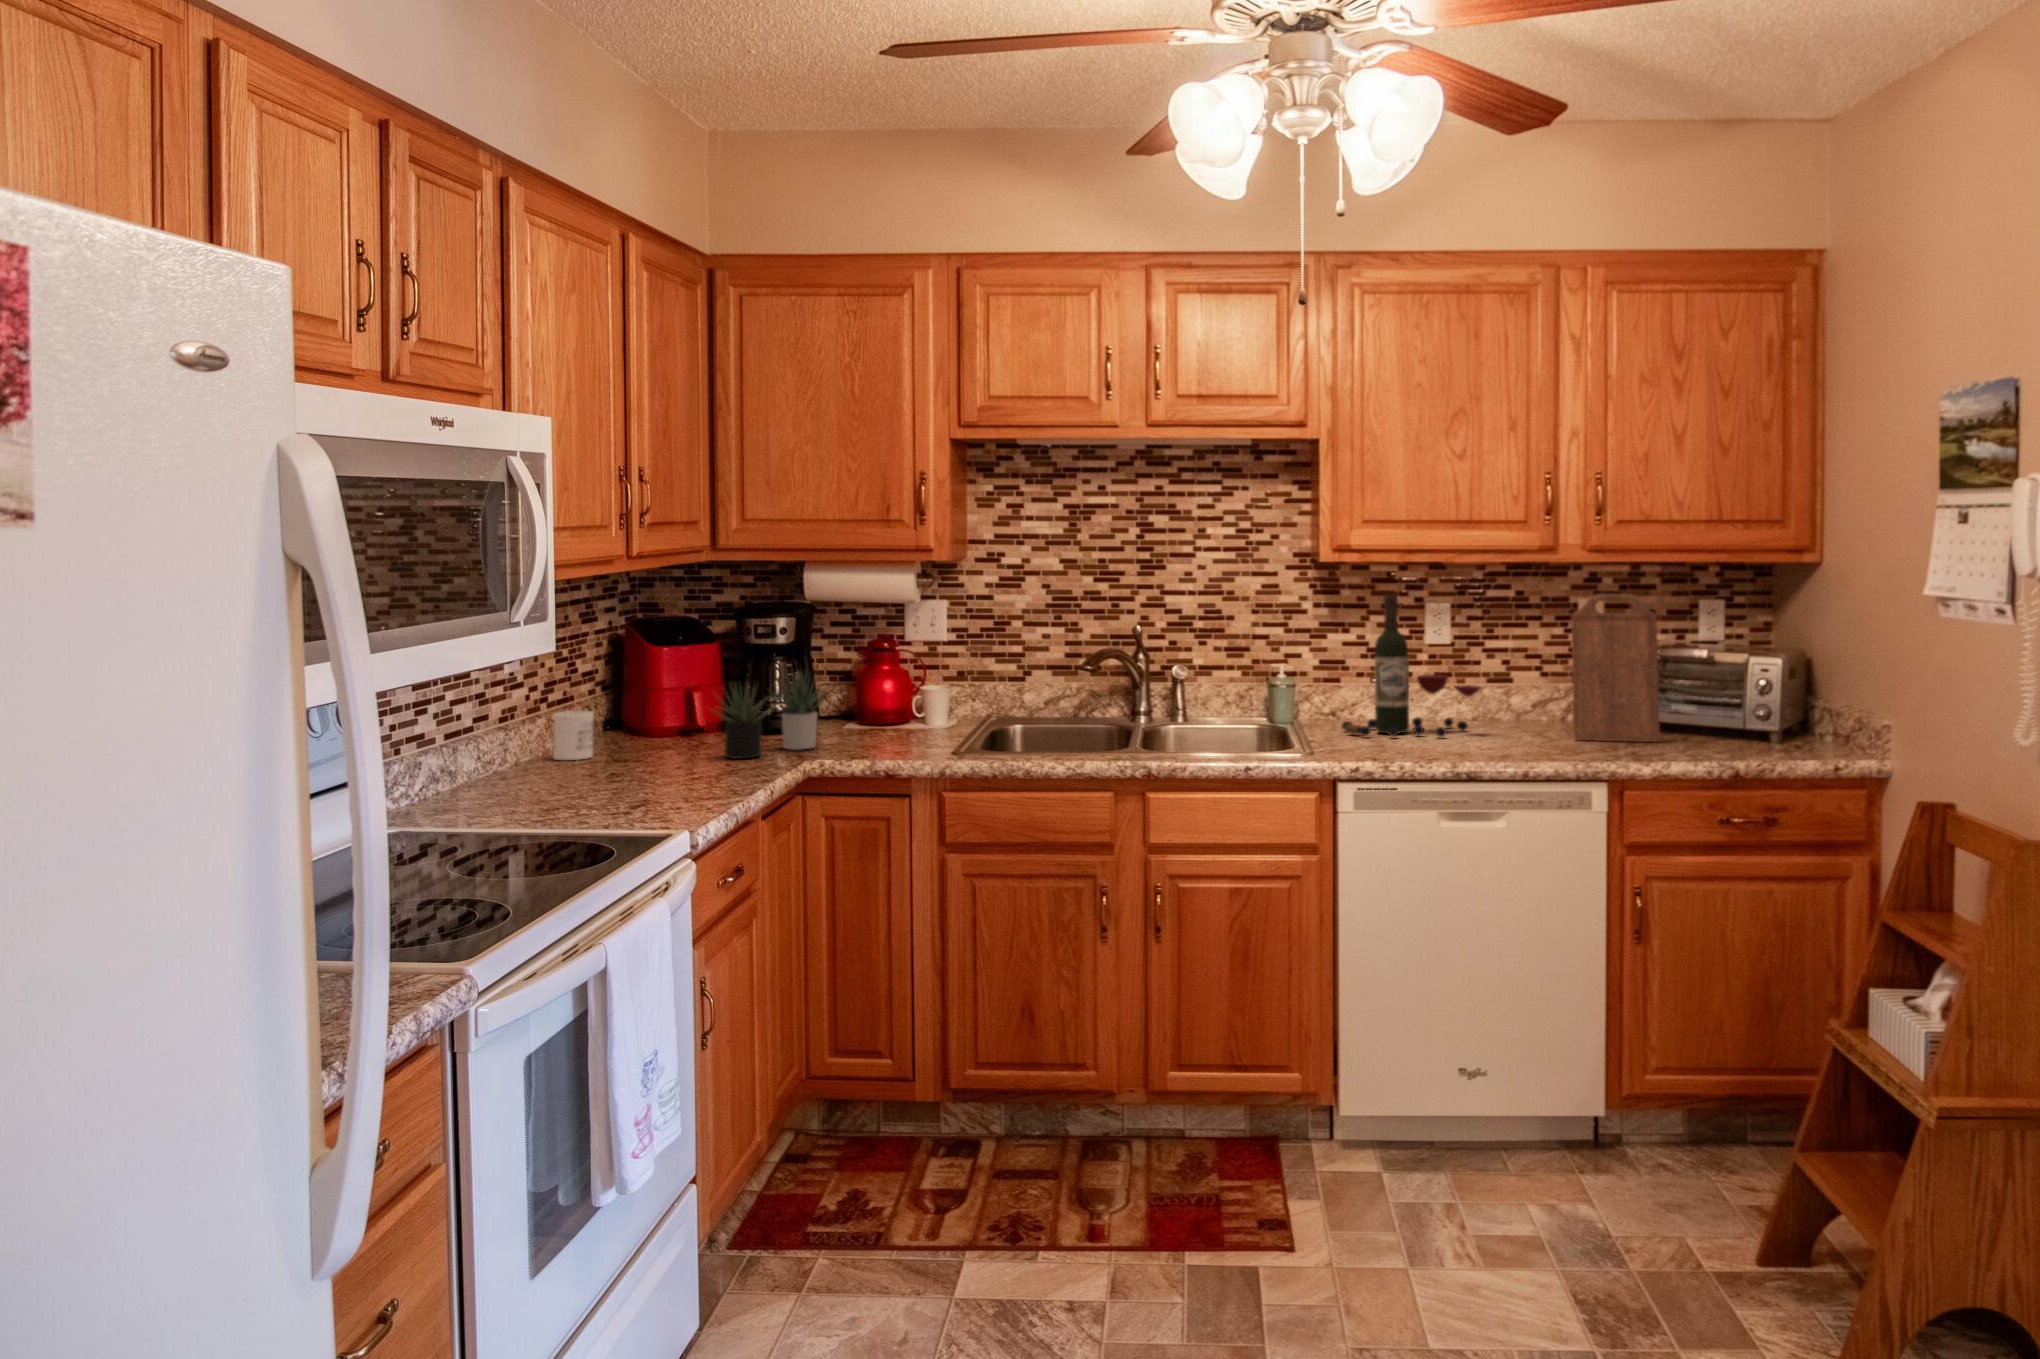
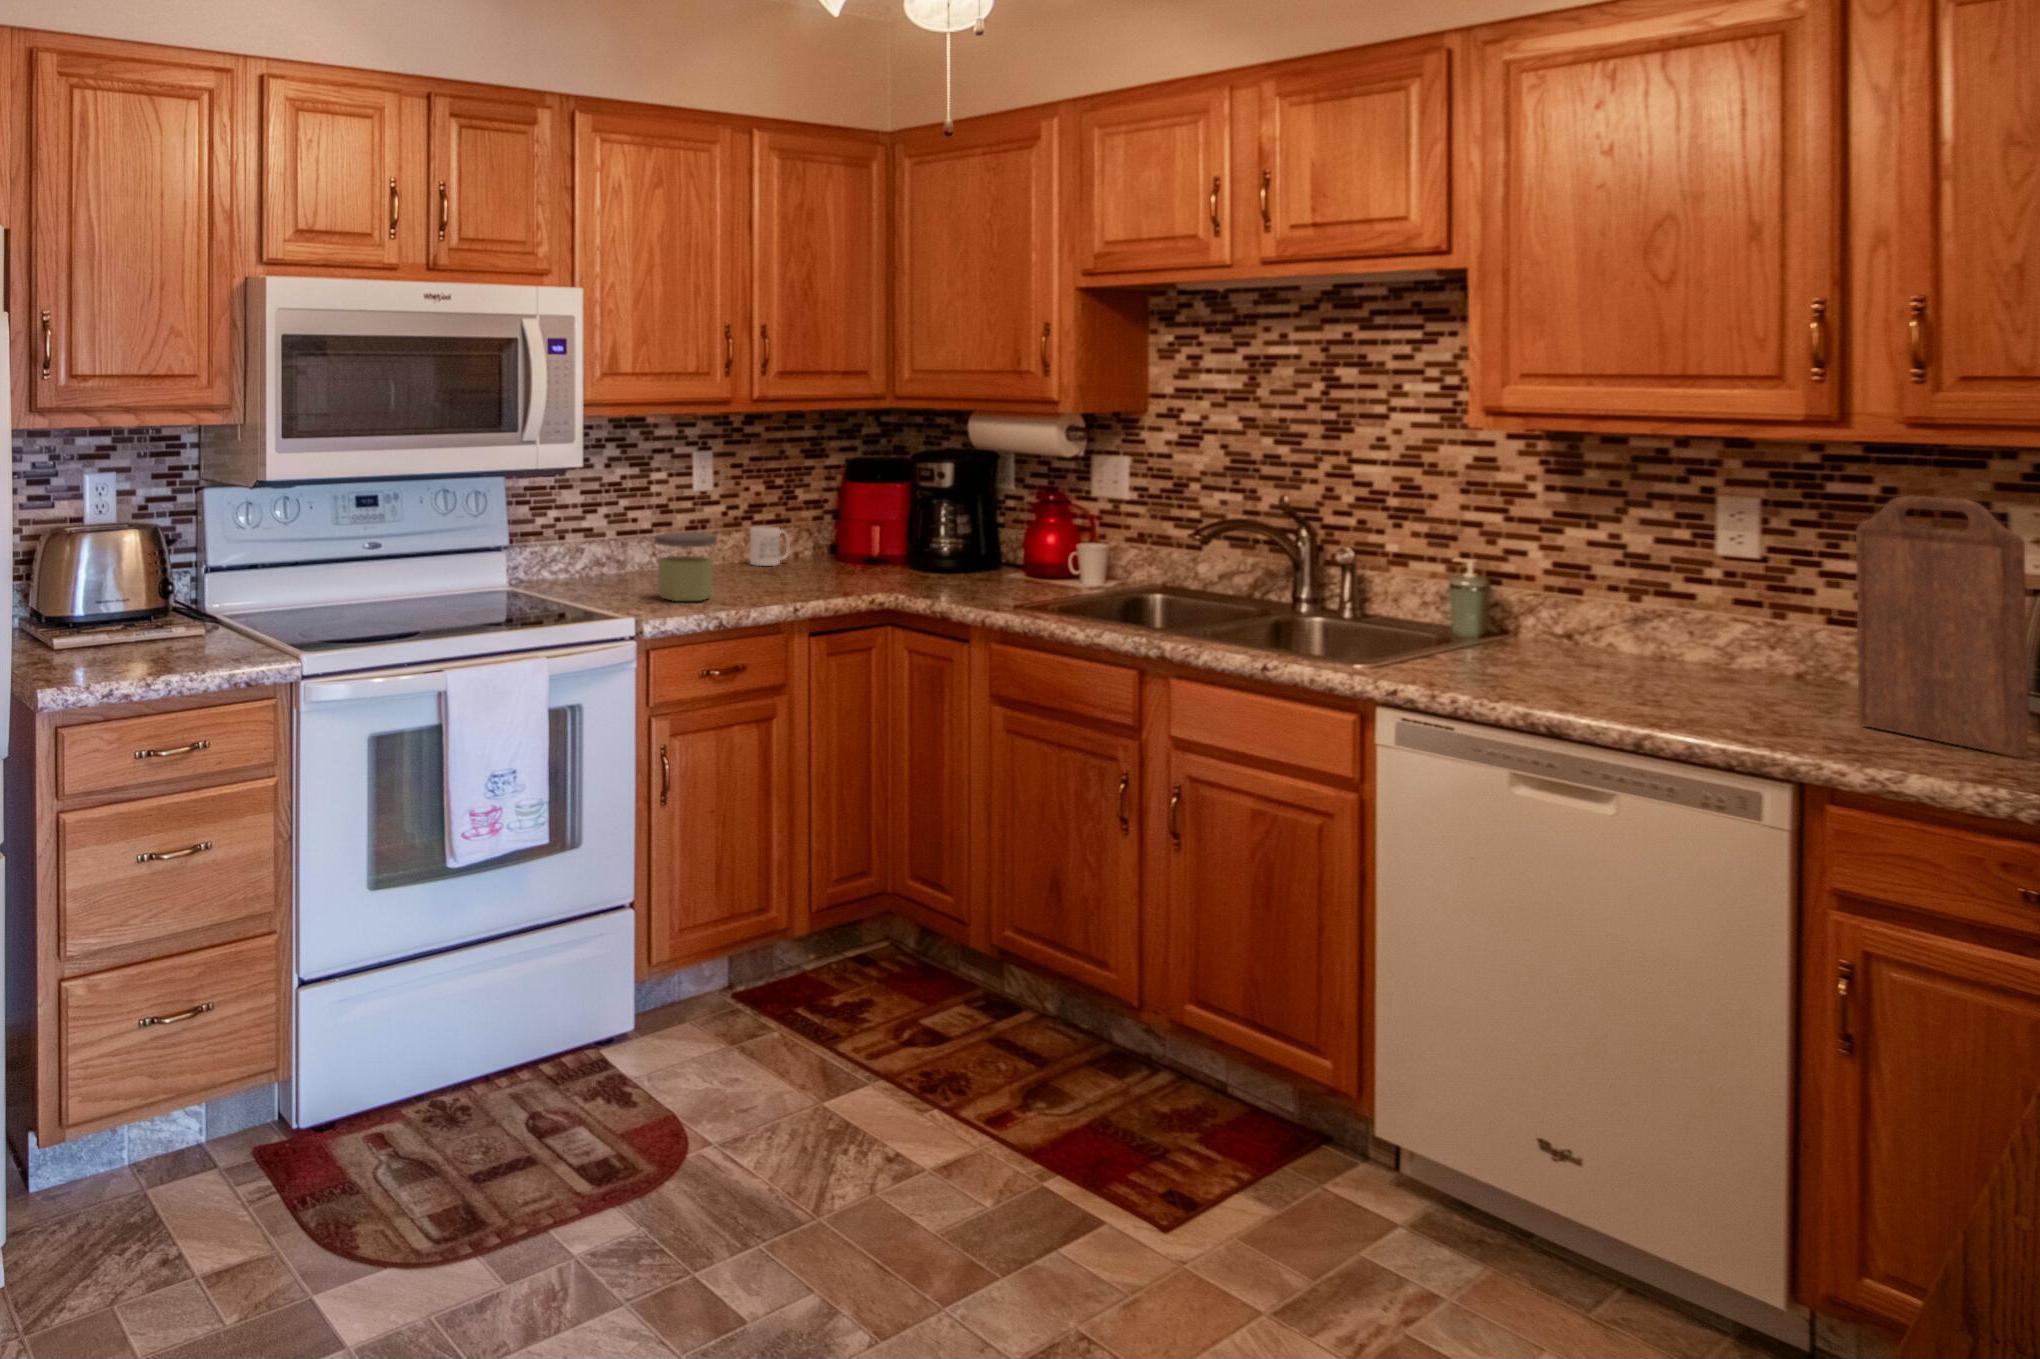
wine bottle: present [1342,594,1481,737] -> none [1527,478,1738,692]
succulent plant: present [717,673,827,759] -> none [834,506,971,583]
jar: none [621,716,698,801] -> present [654,532,717,601]

